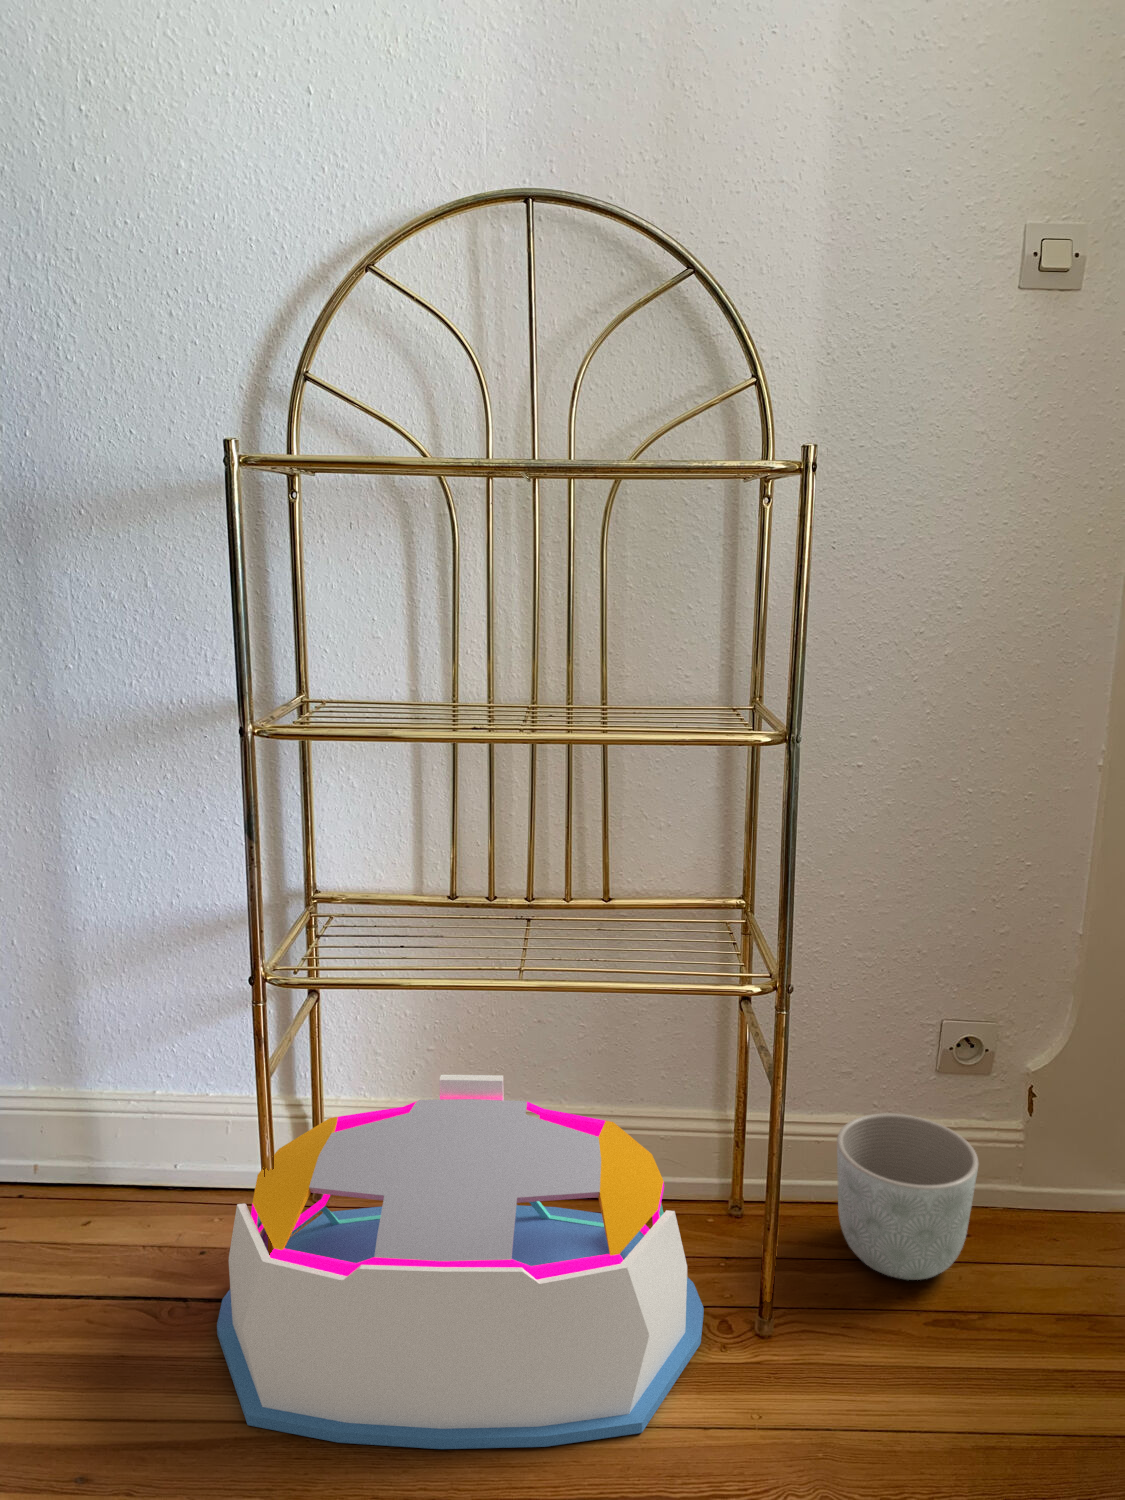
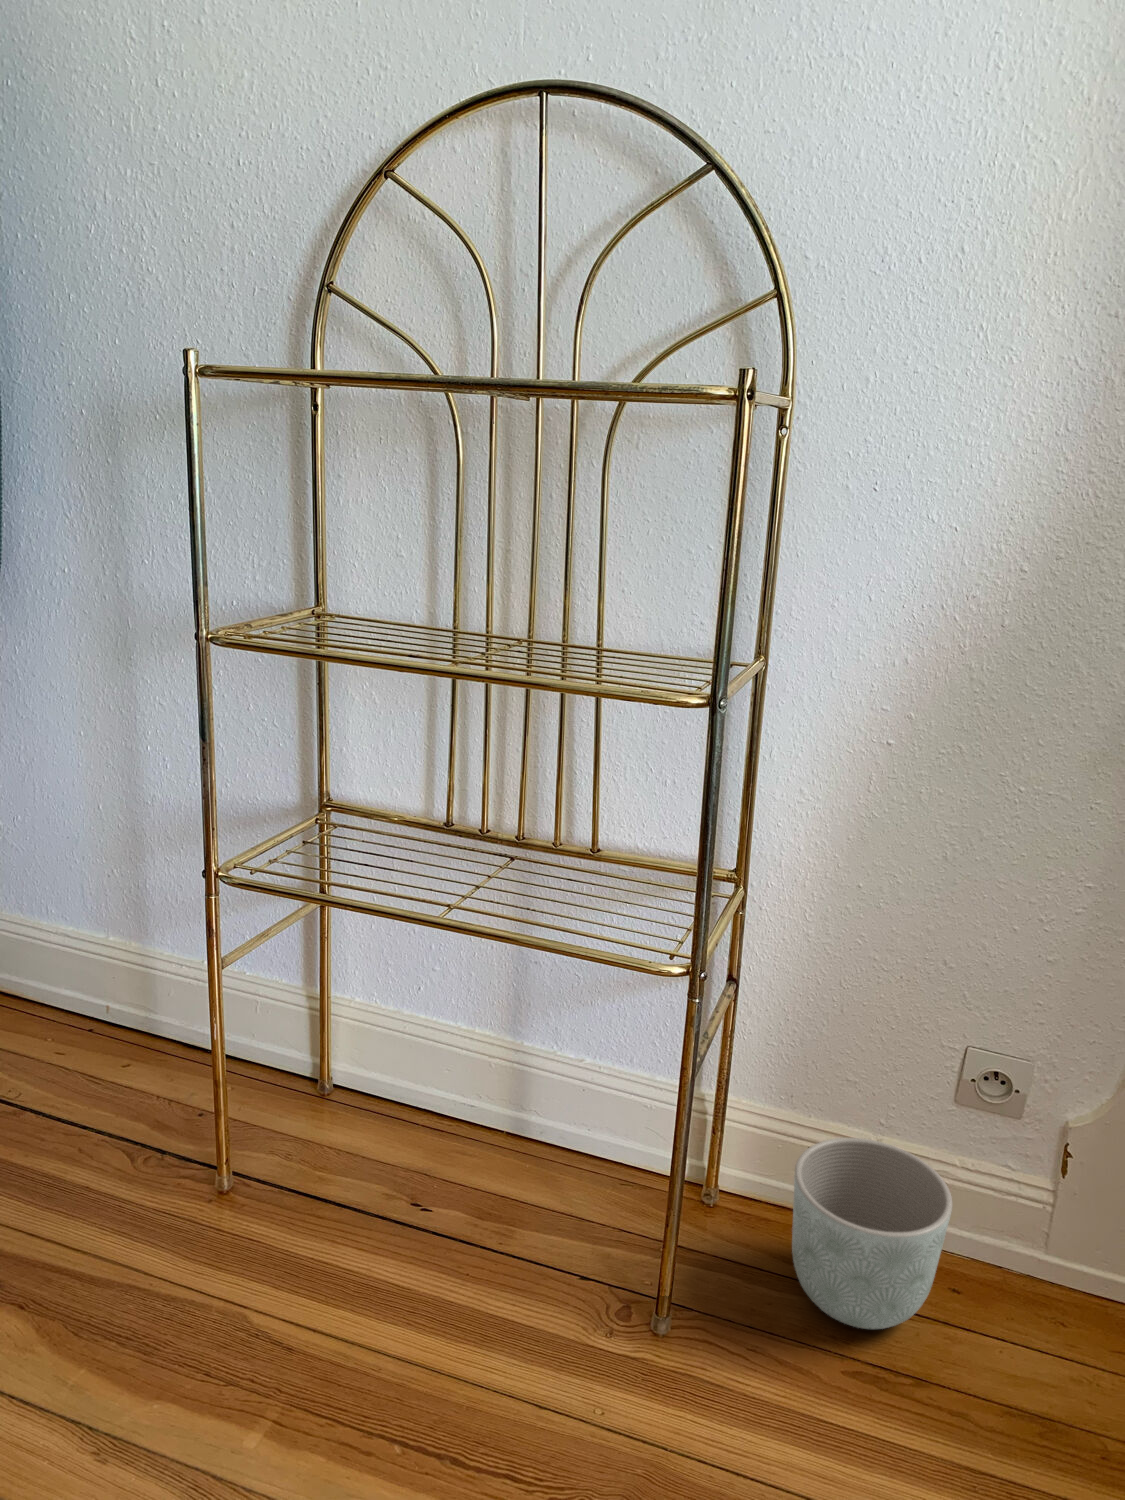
storage bin: present [217,1075,704,1449] -> none [147,998,612,1391]

